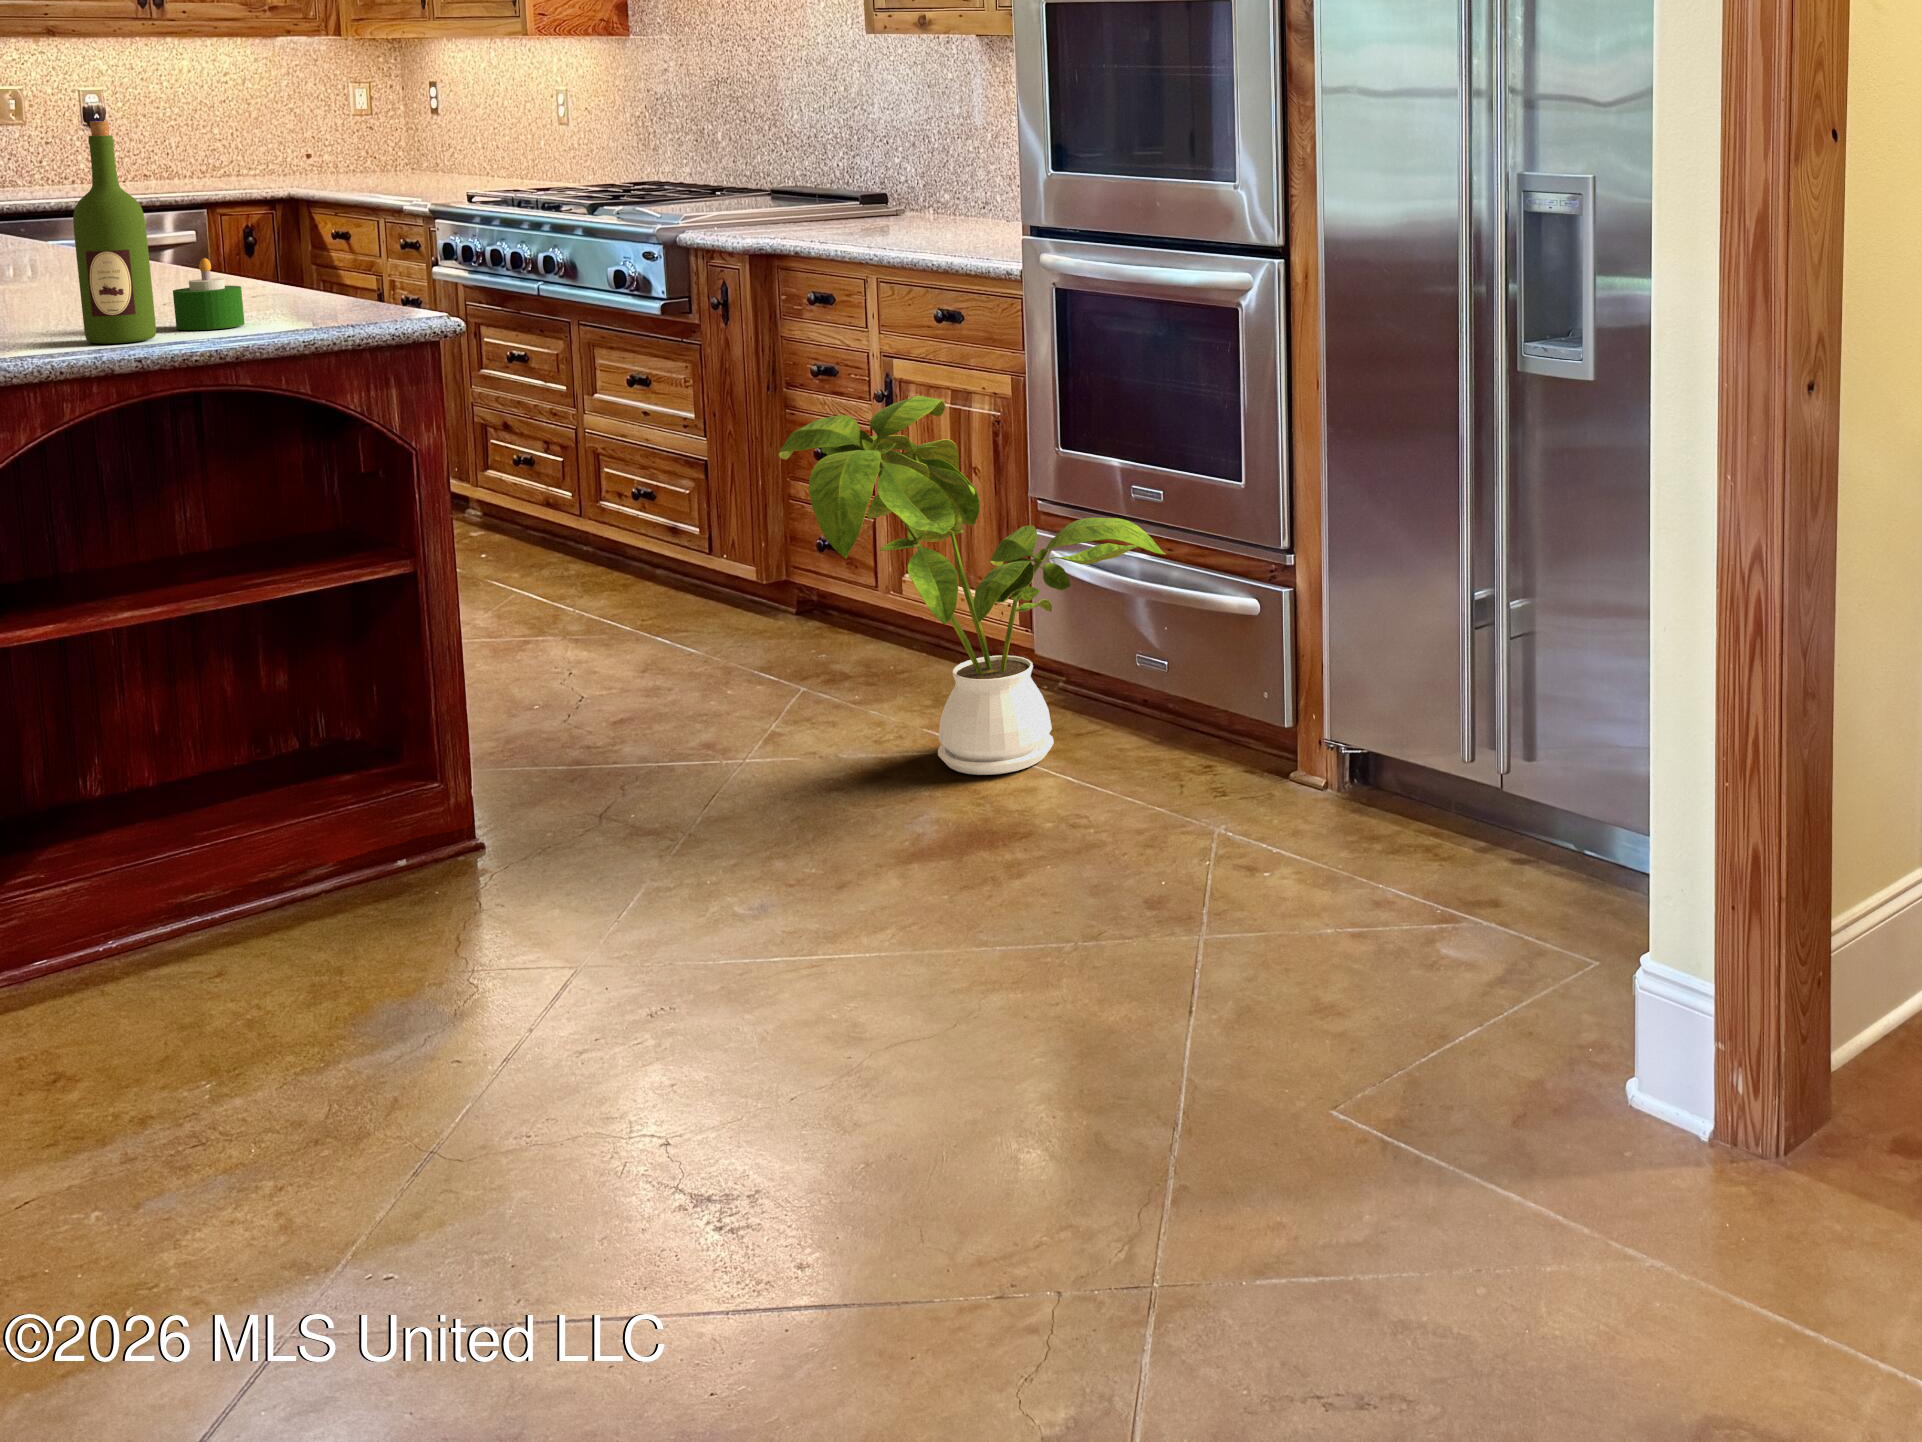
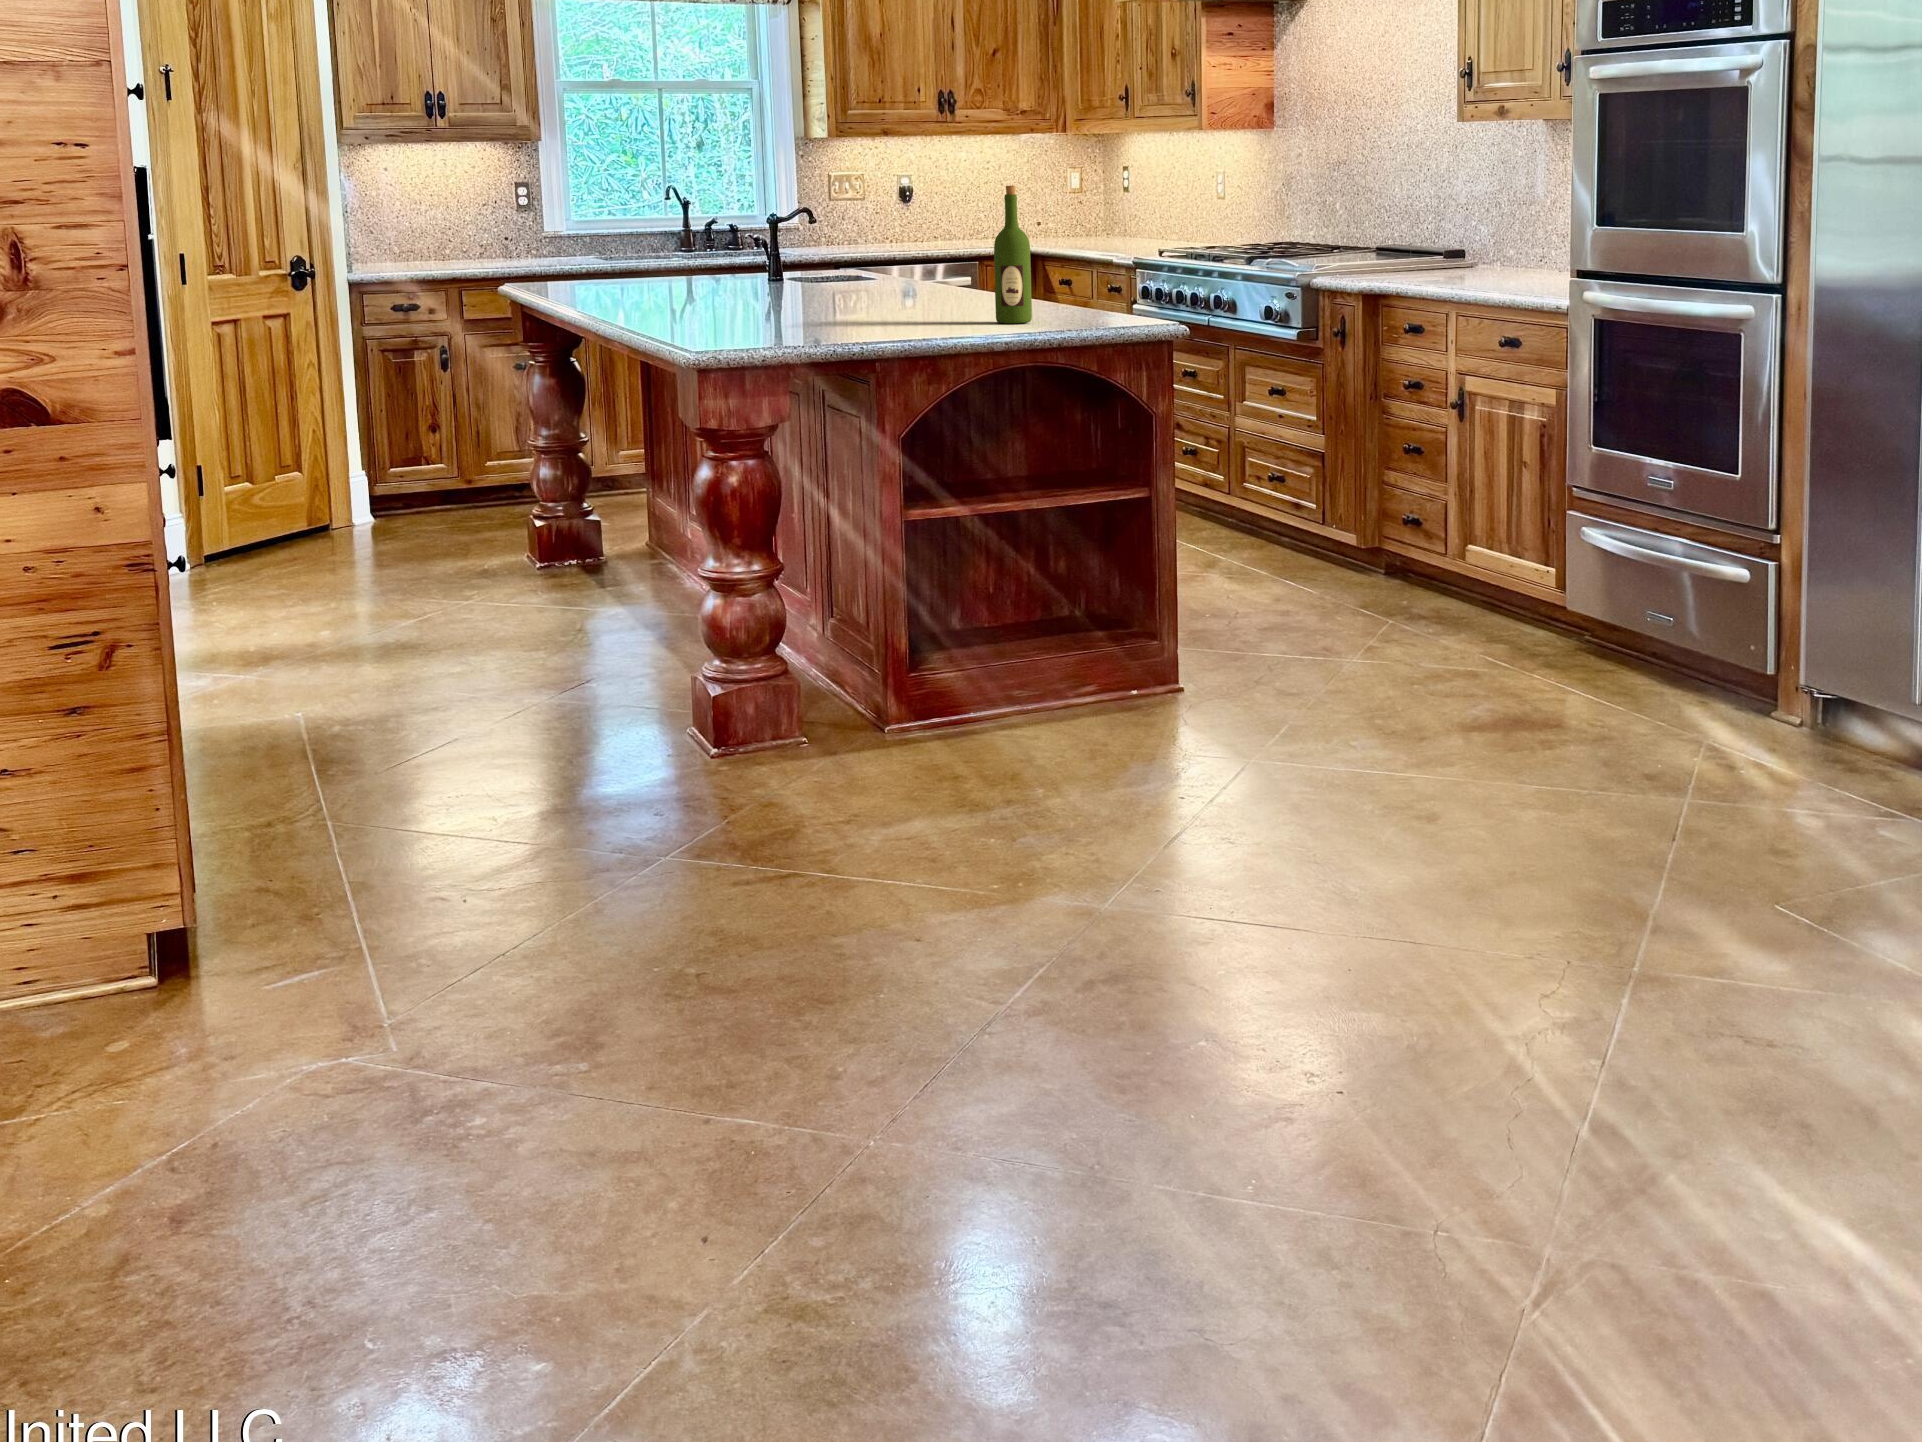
candle: present [173,258,245,330] -> none [1036,274,1073,319]
house plant: present [778,396,1166,775] -> none [1390,393,1675,686]

